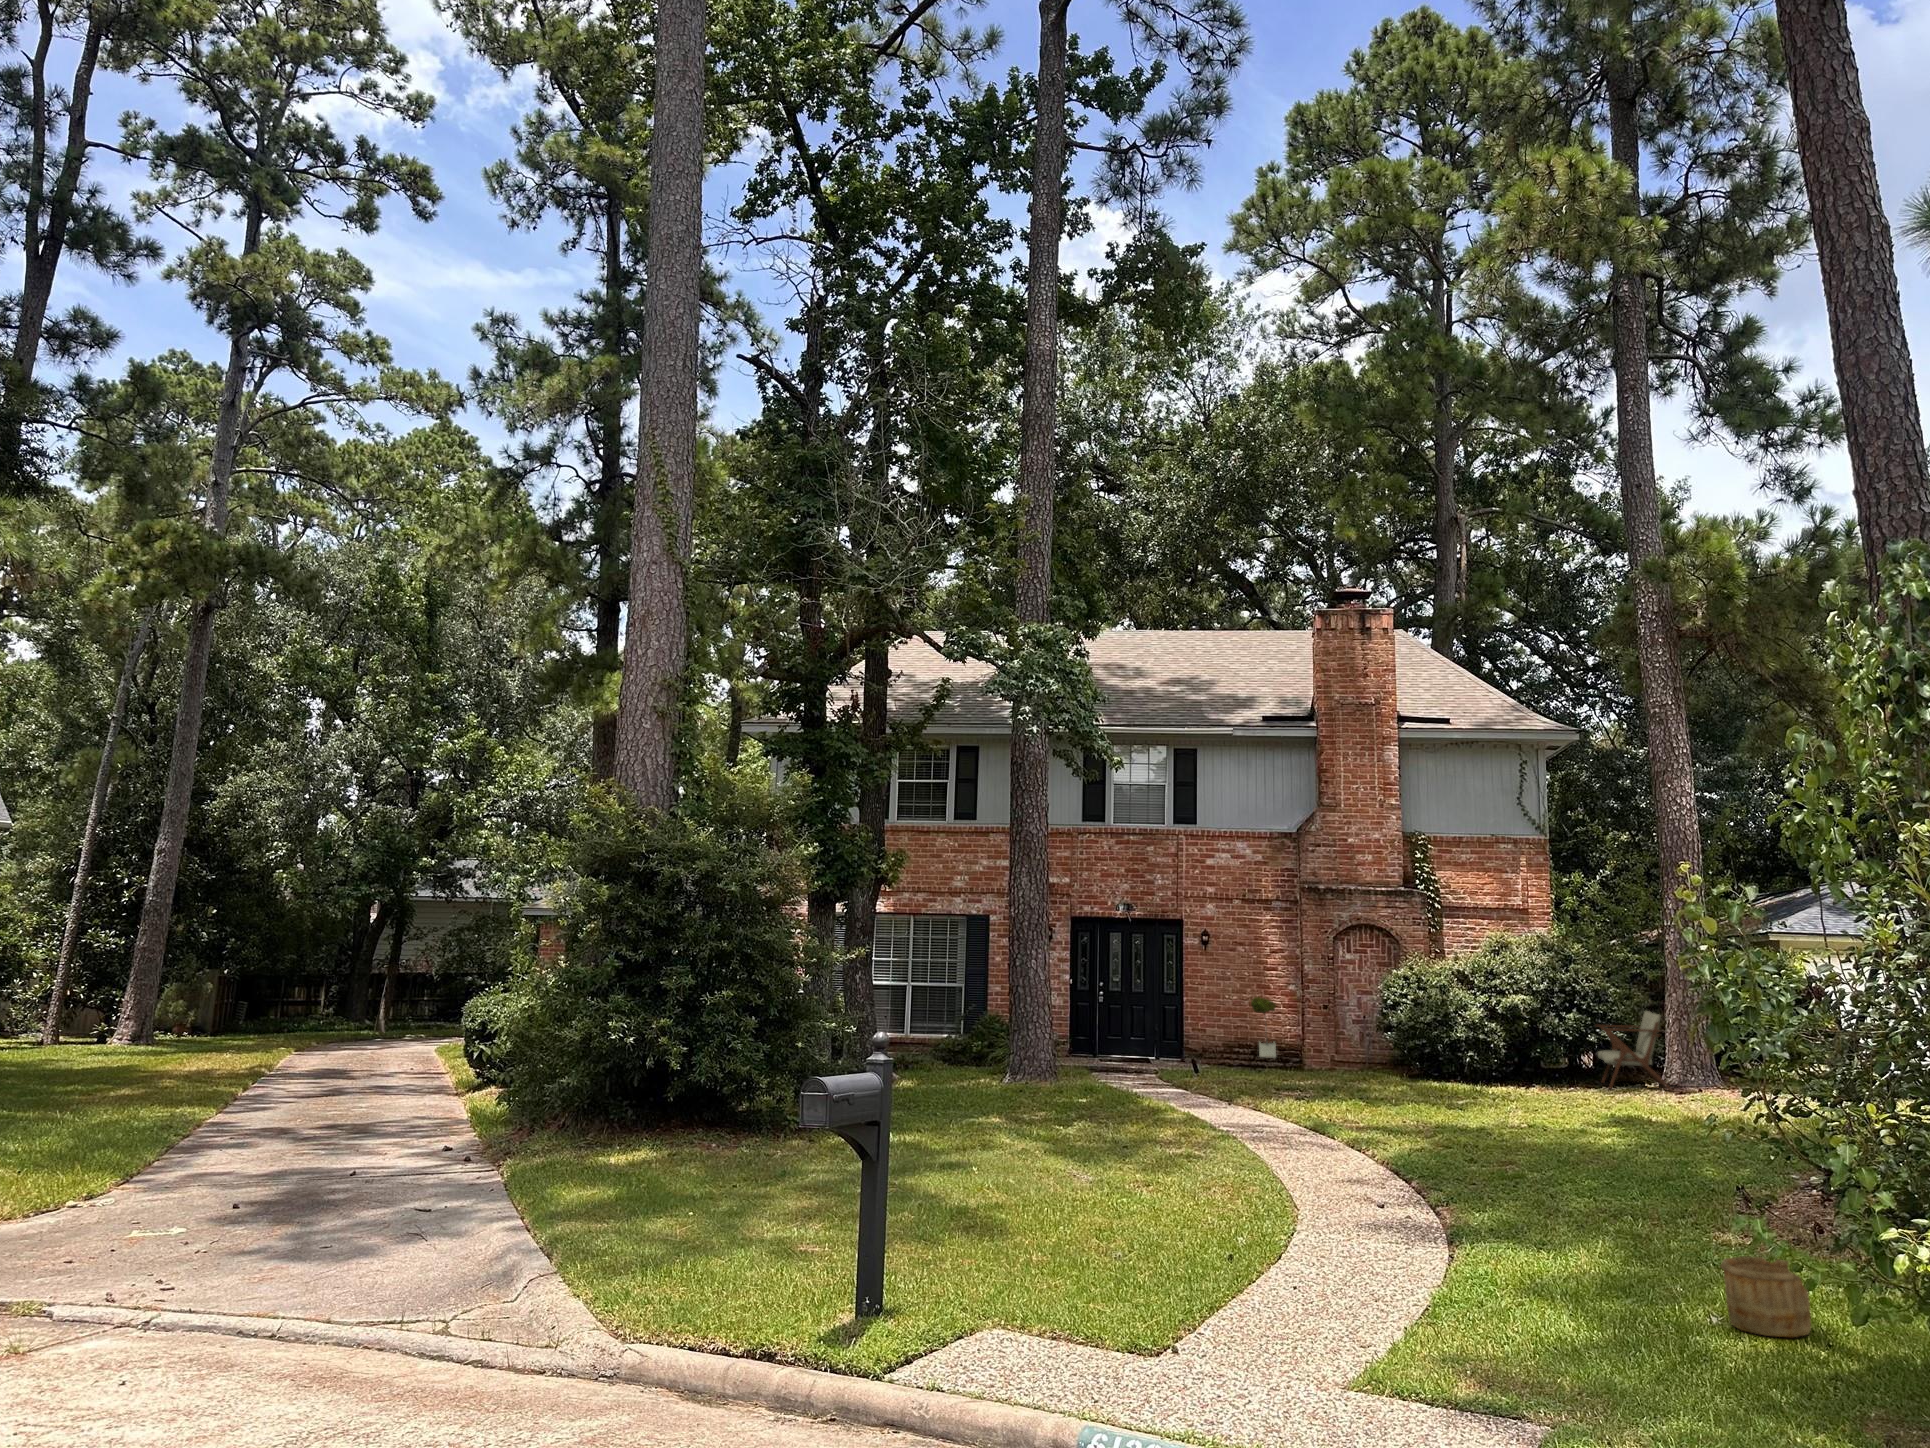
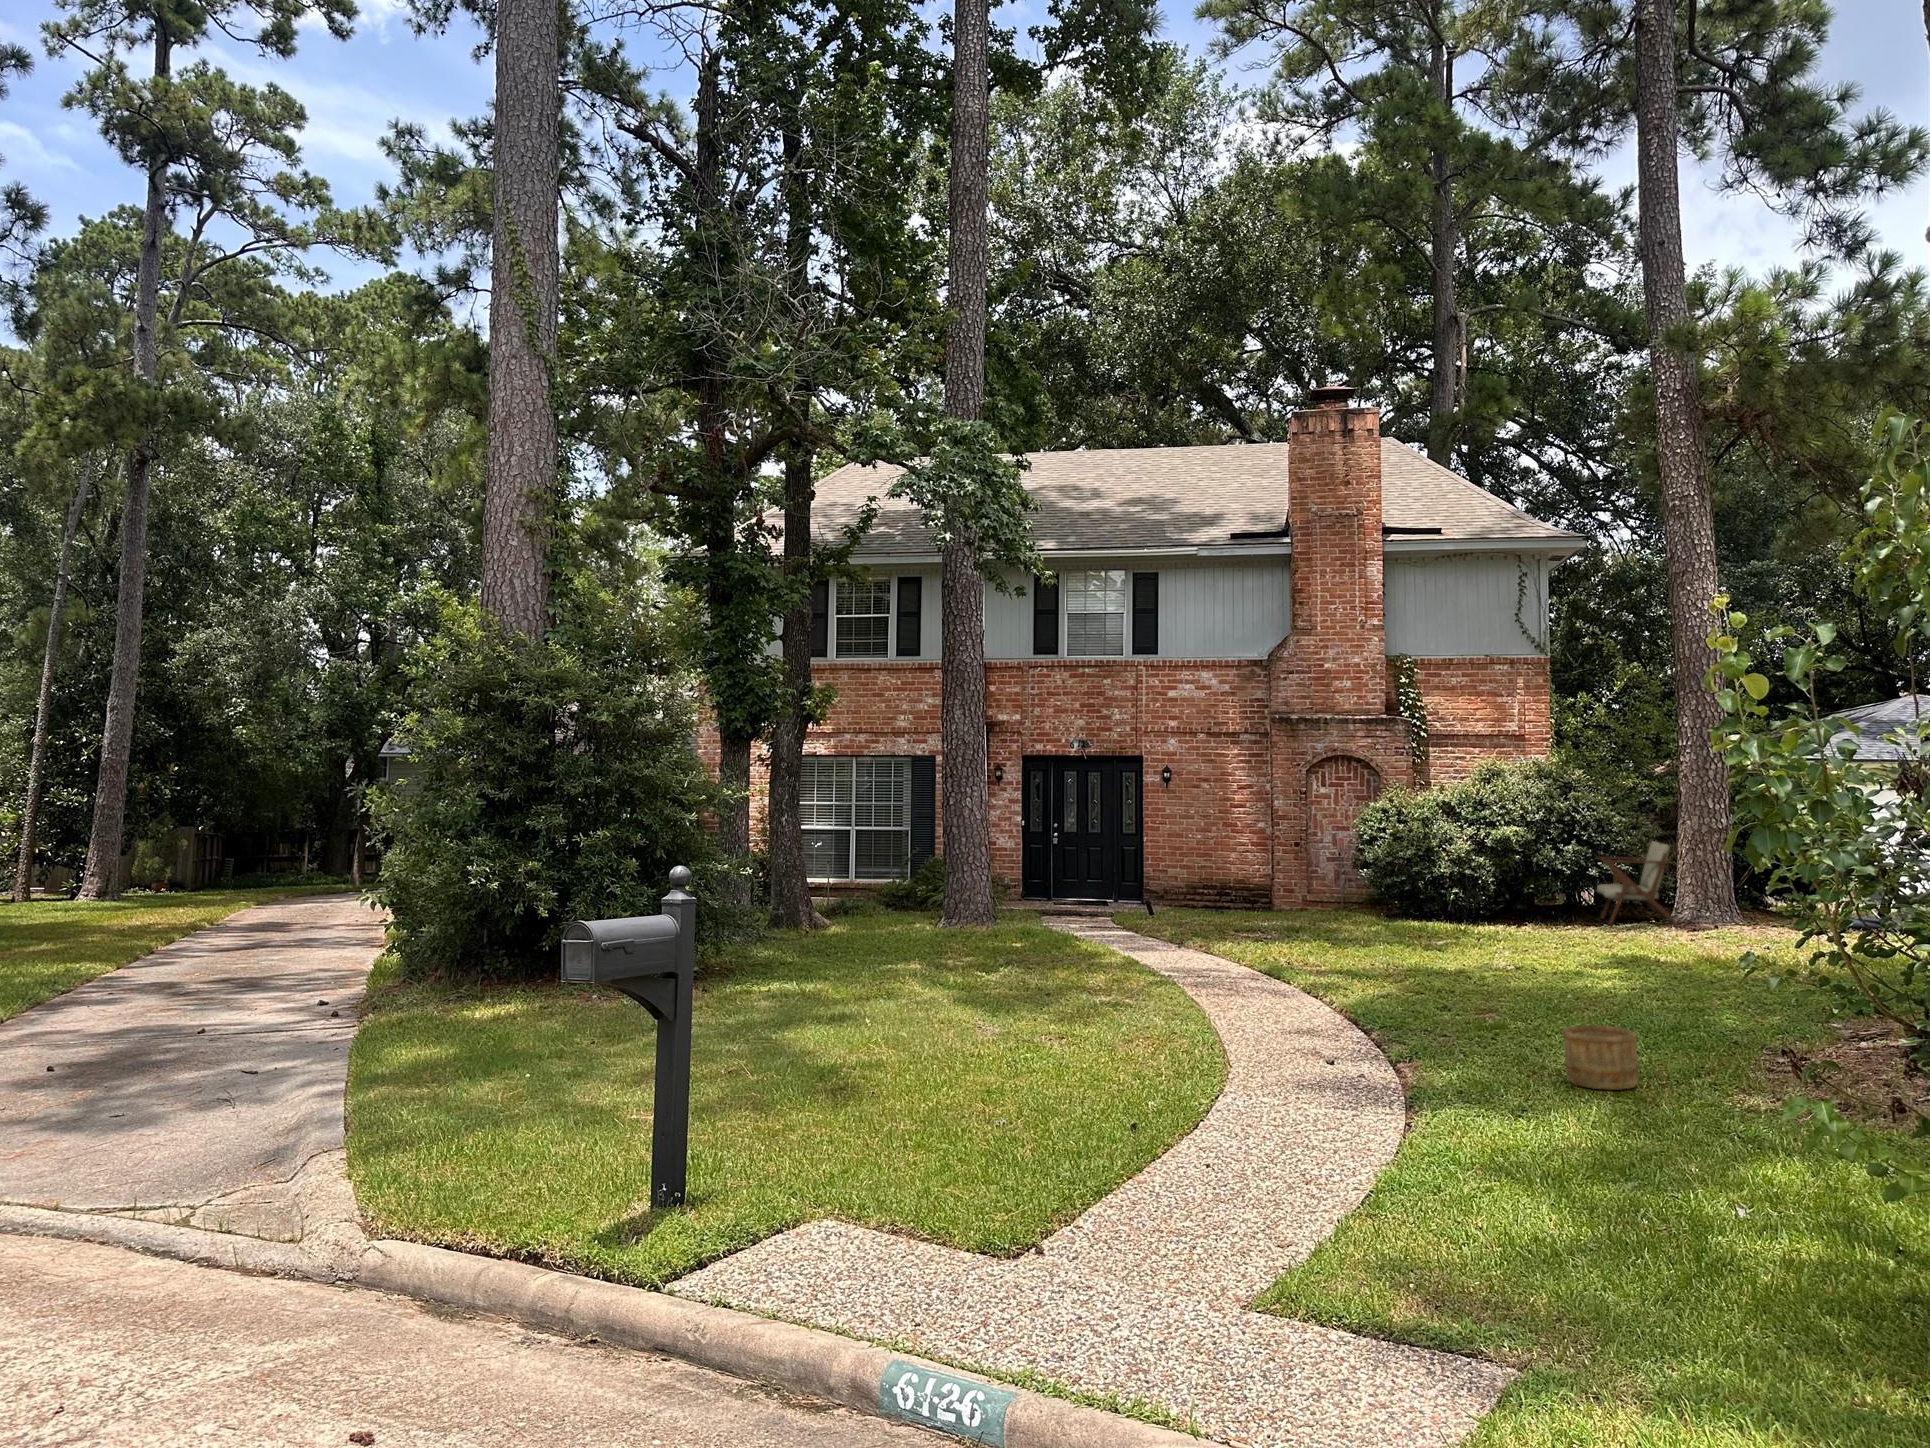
potted tree: present [1251,997,1276,1057] -> none [1221,833,1249,896]
wooden bucket: present [1721,1256,1811,1338] -> present [1562,1025,1638,1090]

